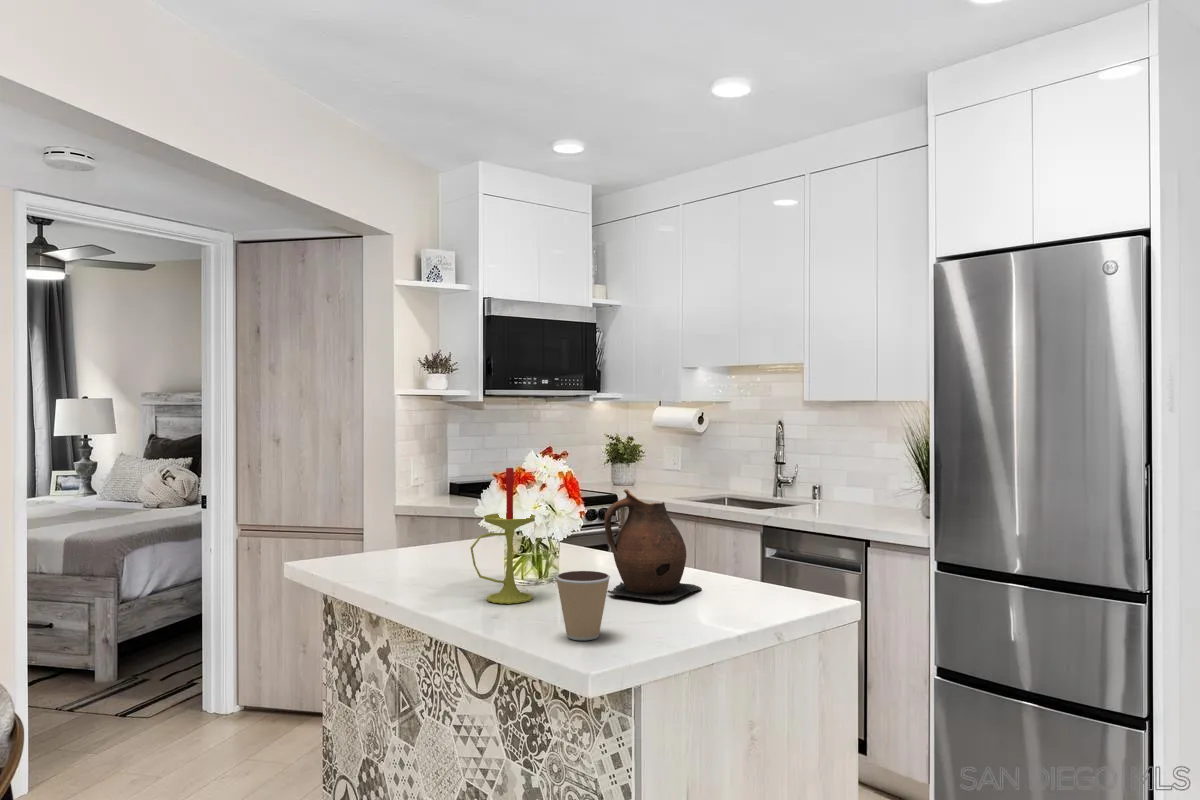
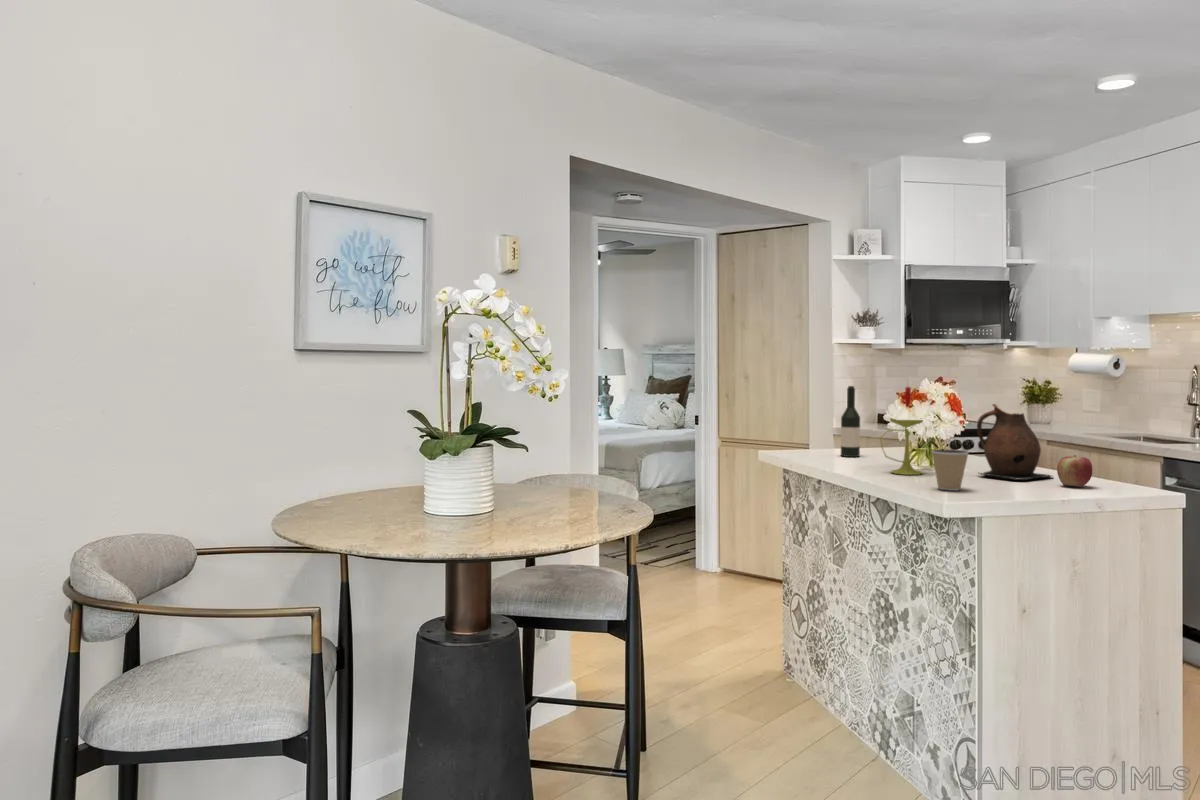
wine bottle: none [409,461,436,566] -> present [841,386,860,457]
apple: none [716,563,760,609] -> present [1057,455,1092,487]

